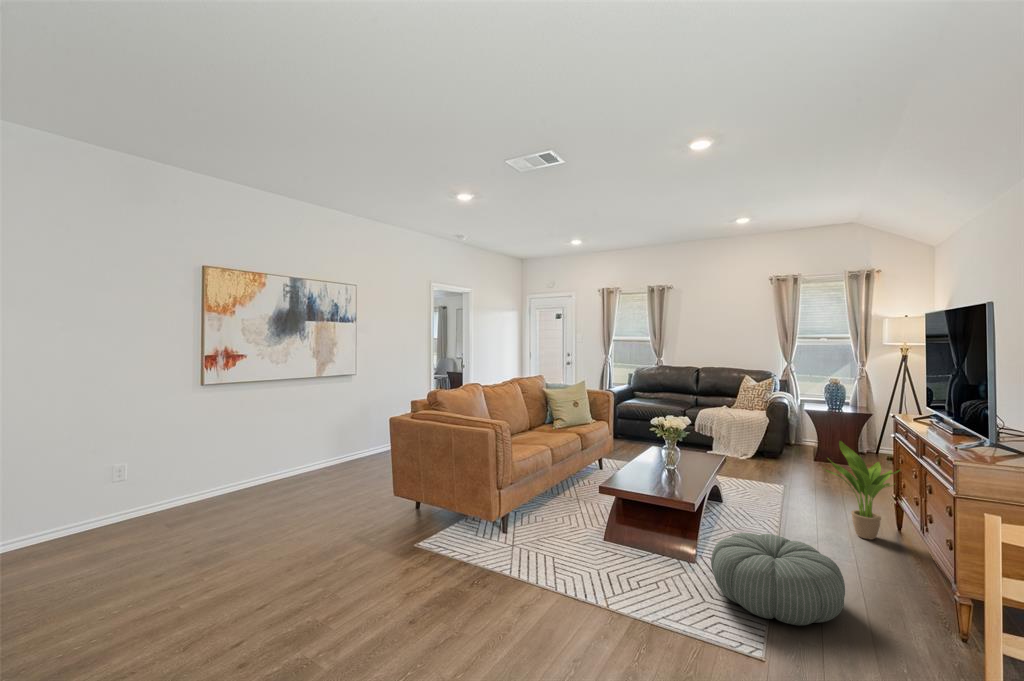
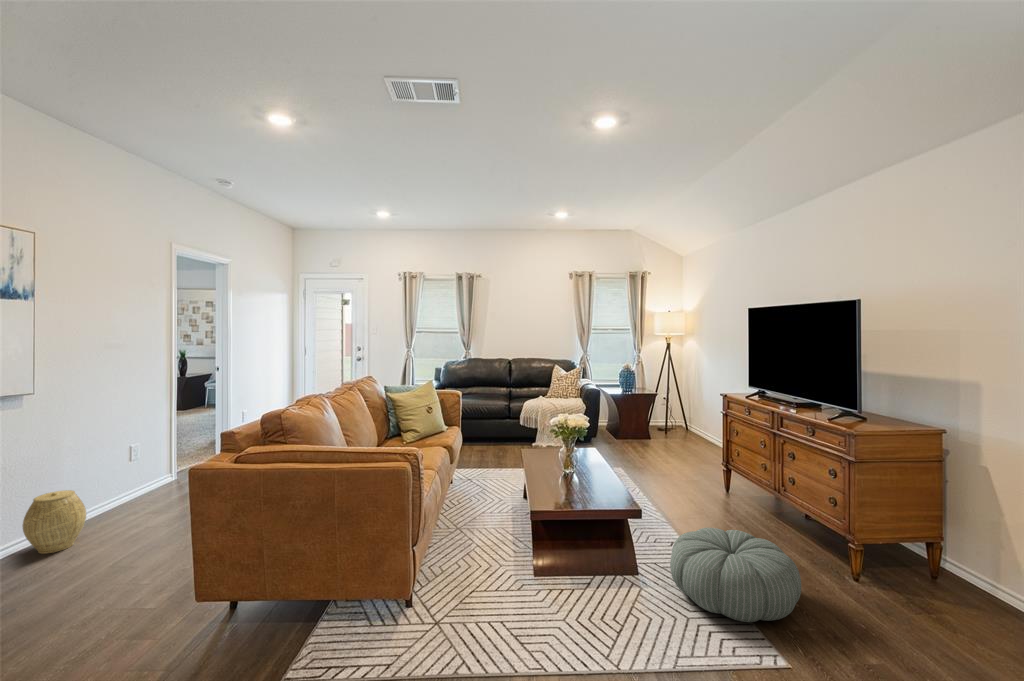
woven basket: none [342,431,370,465] -> present [22,490,86,554]
potted plant: present [824,441,901,539] -> none [686,422,750,507]

